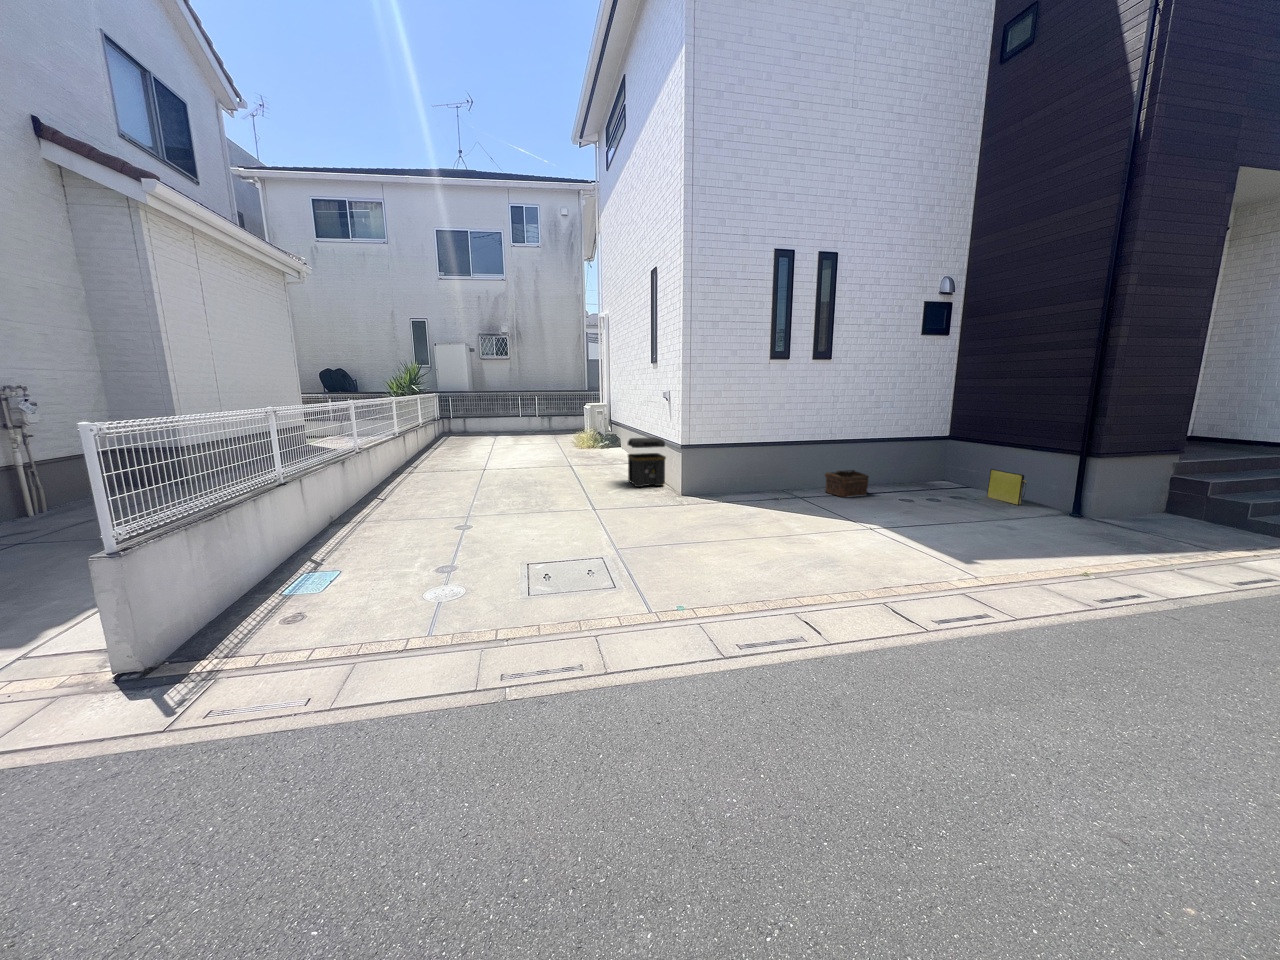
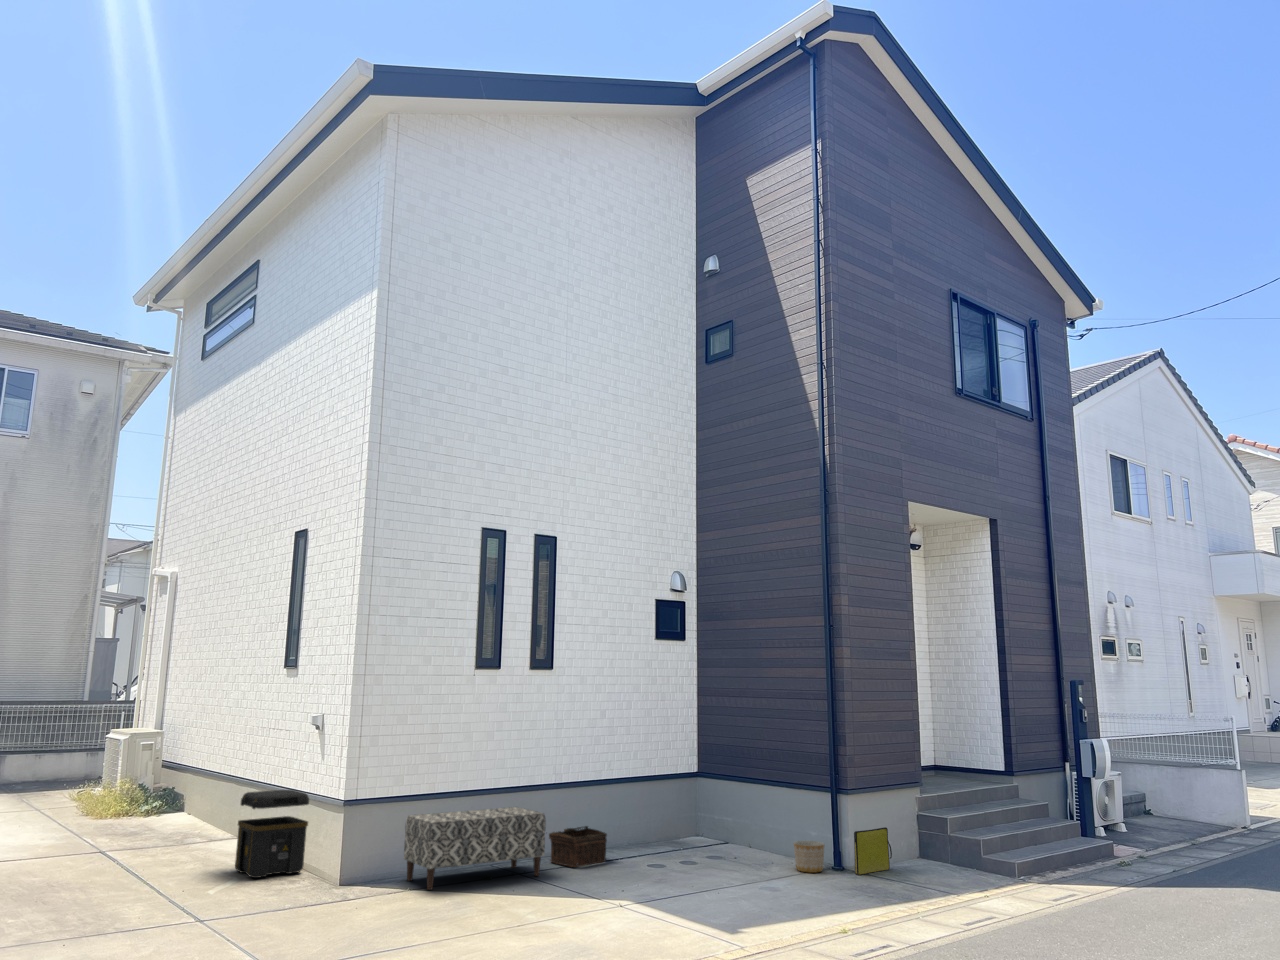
bench: none [722,455,820,503] -> present [404,807,546,890]
bag: present [987,469,1026,505] -> present [854,827,892,875]
planter: none [1034,492,1067,518] -> present [794,841,824,873]

